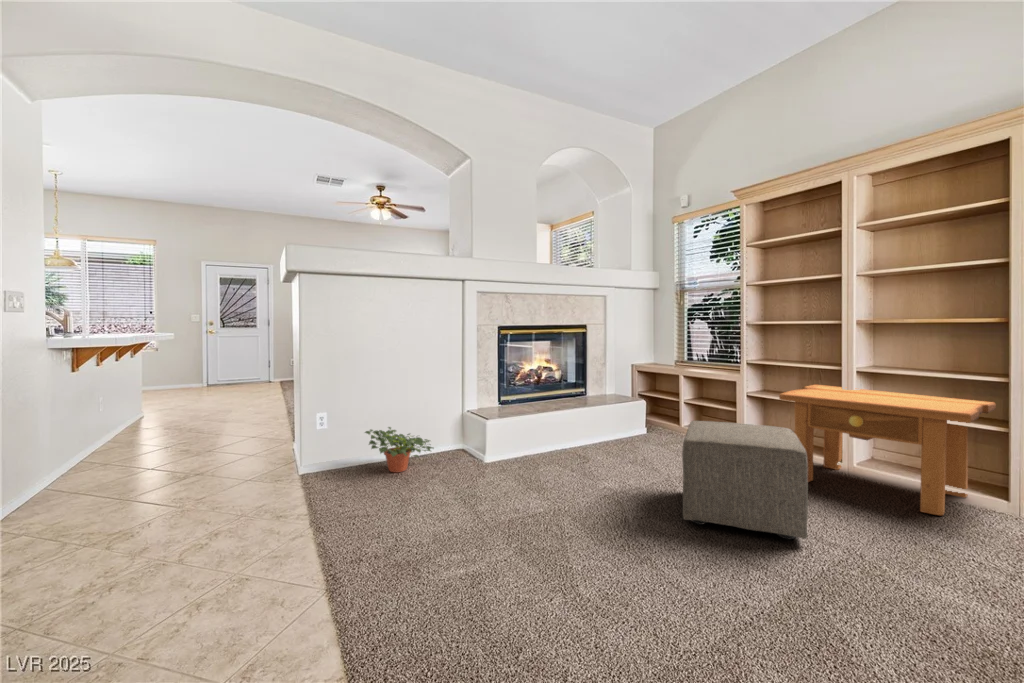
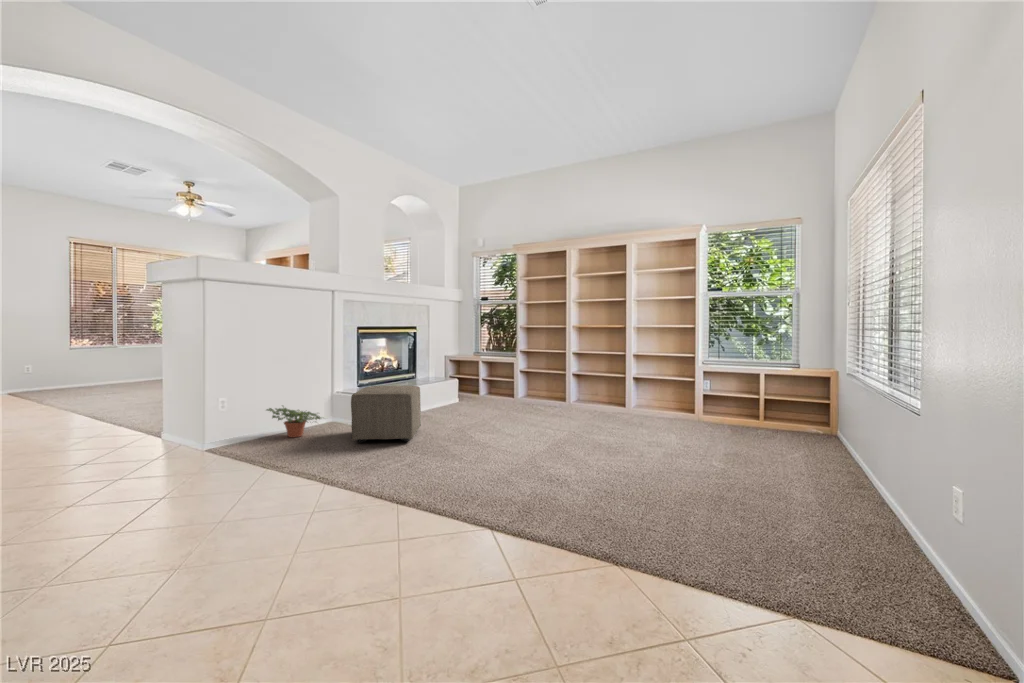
side table: present [779,385,996,515] -> none [537,362,624,418]
ottoman: present [682,421,808,540] -> present [351,386,421,442]

